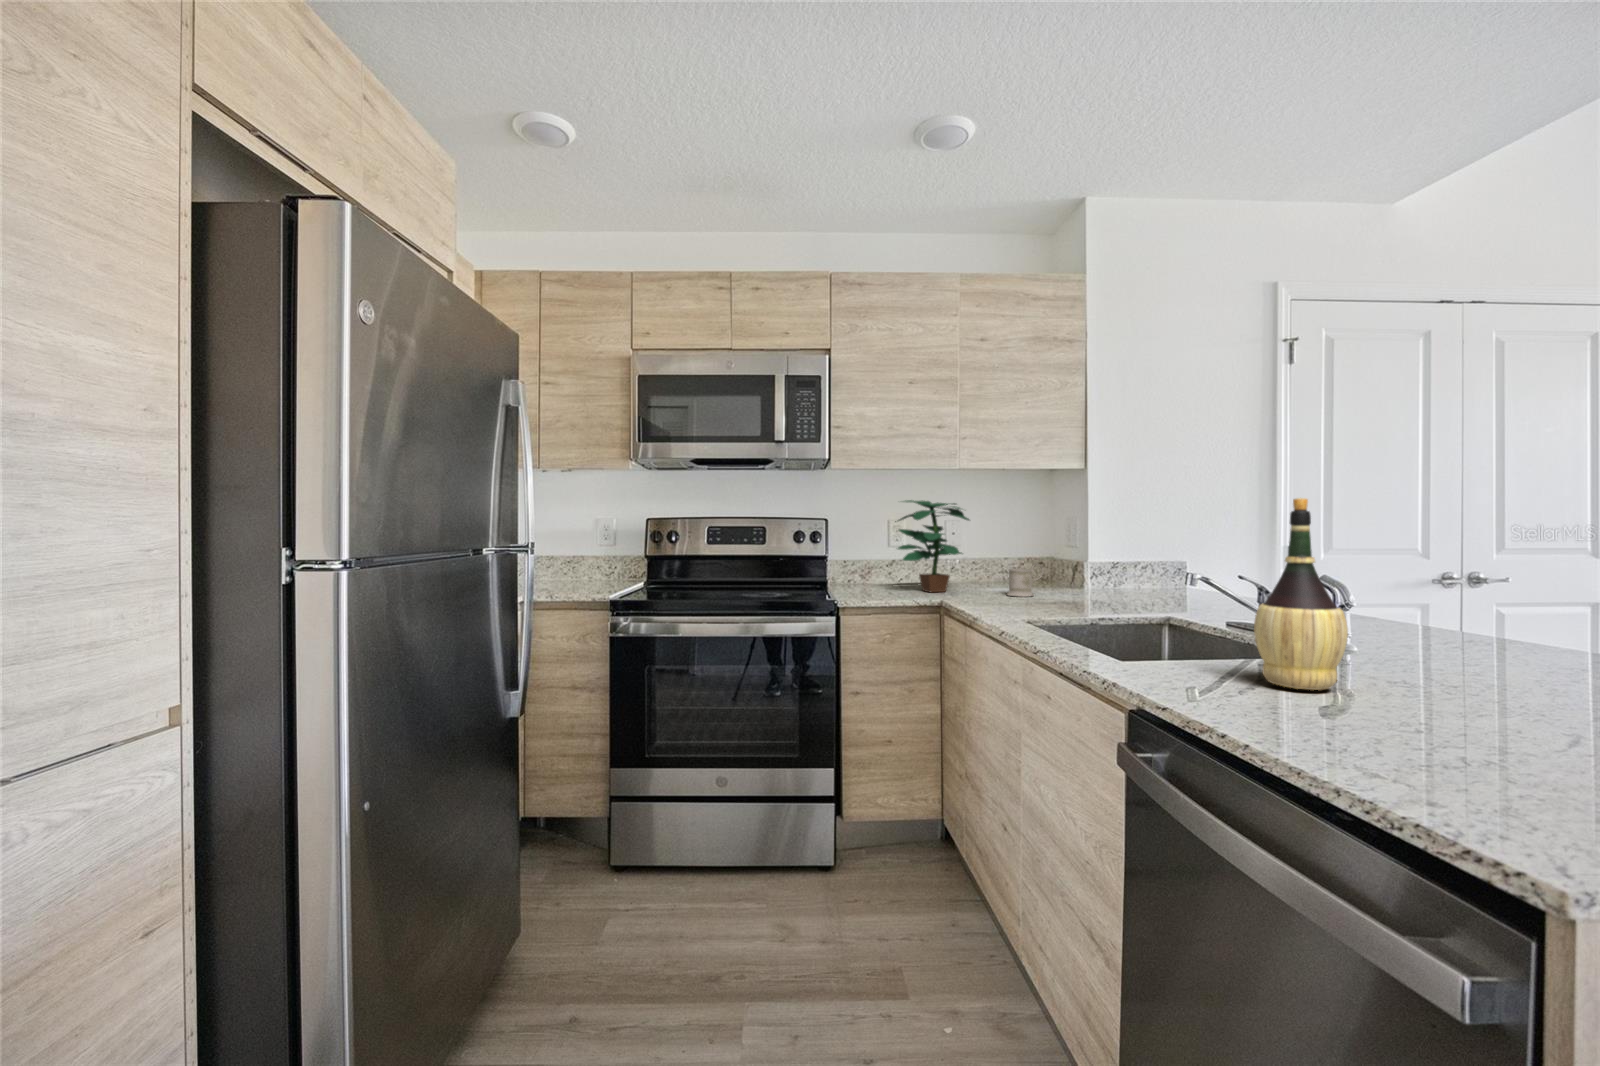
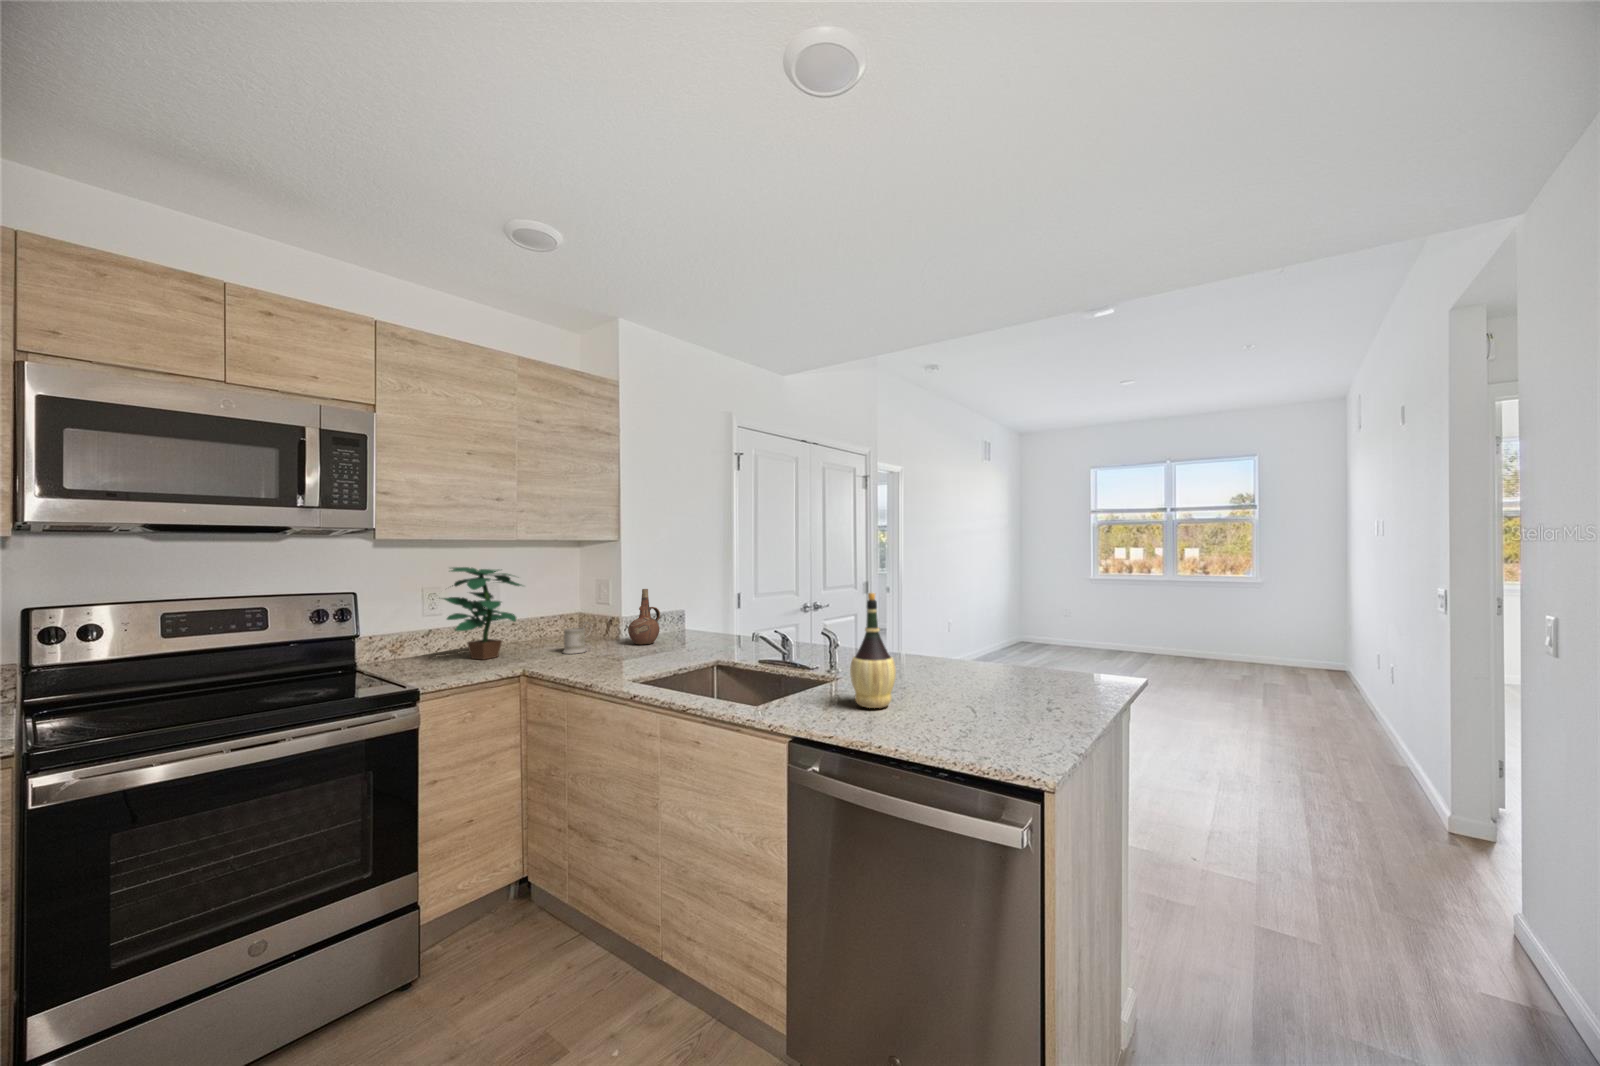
ceramic pitcher: none [1089,528,1132,597] -> present [628,589,660,644]

